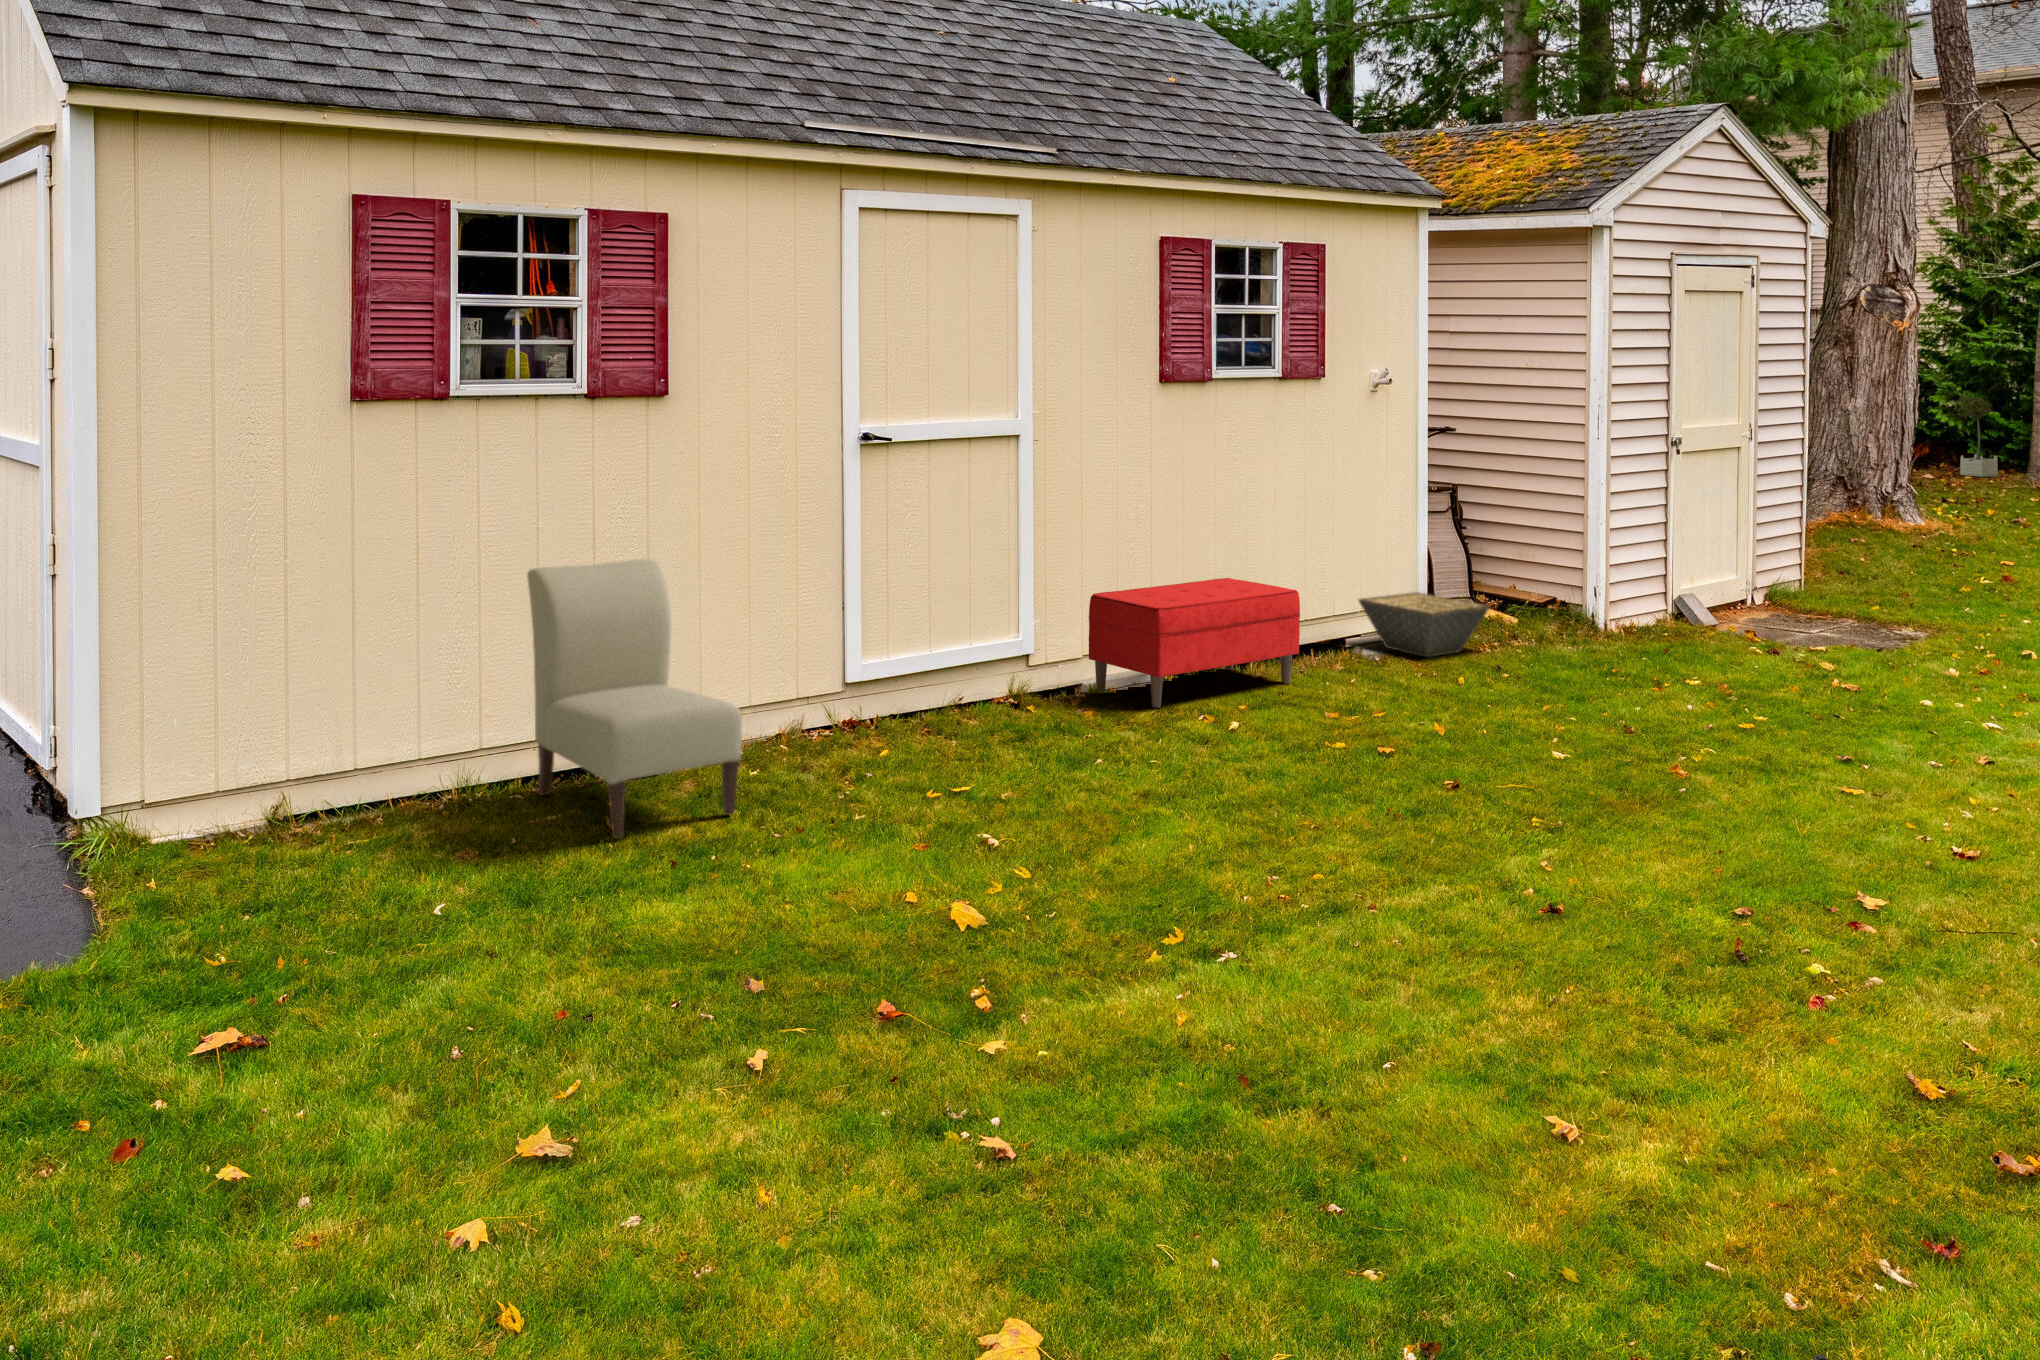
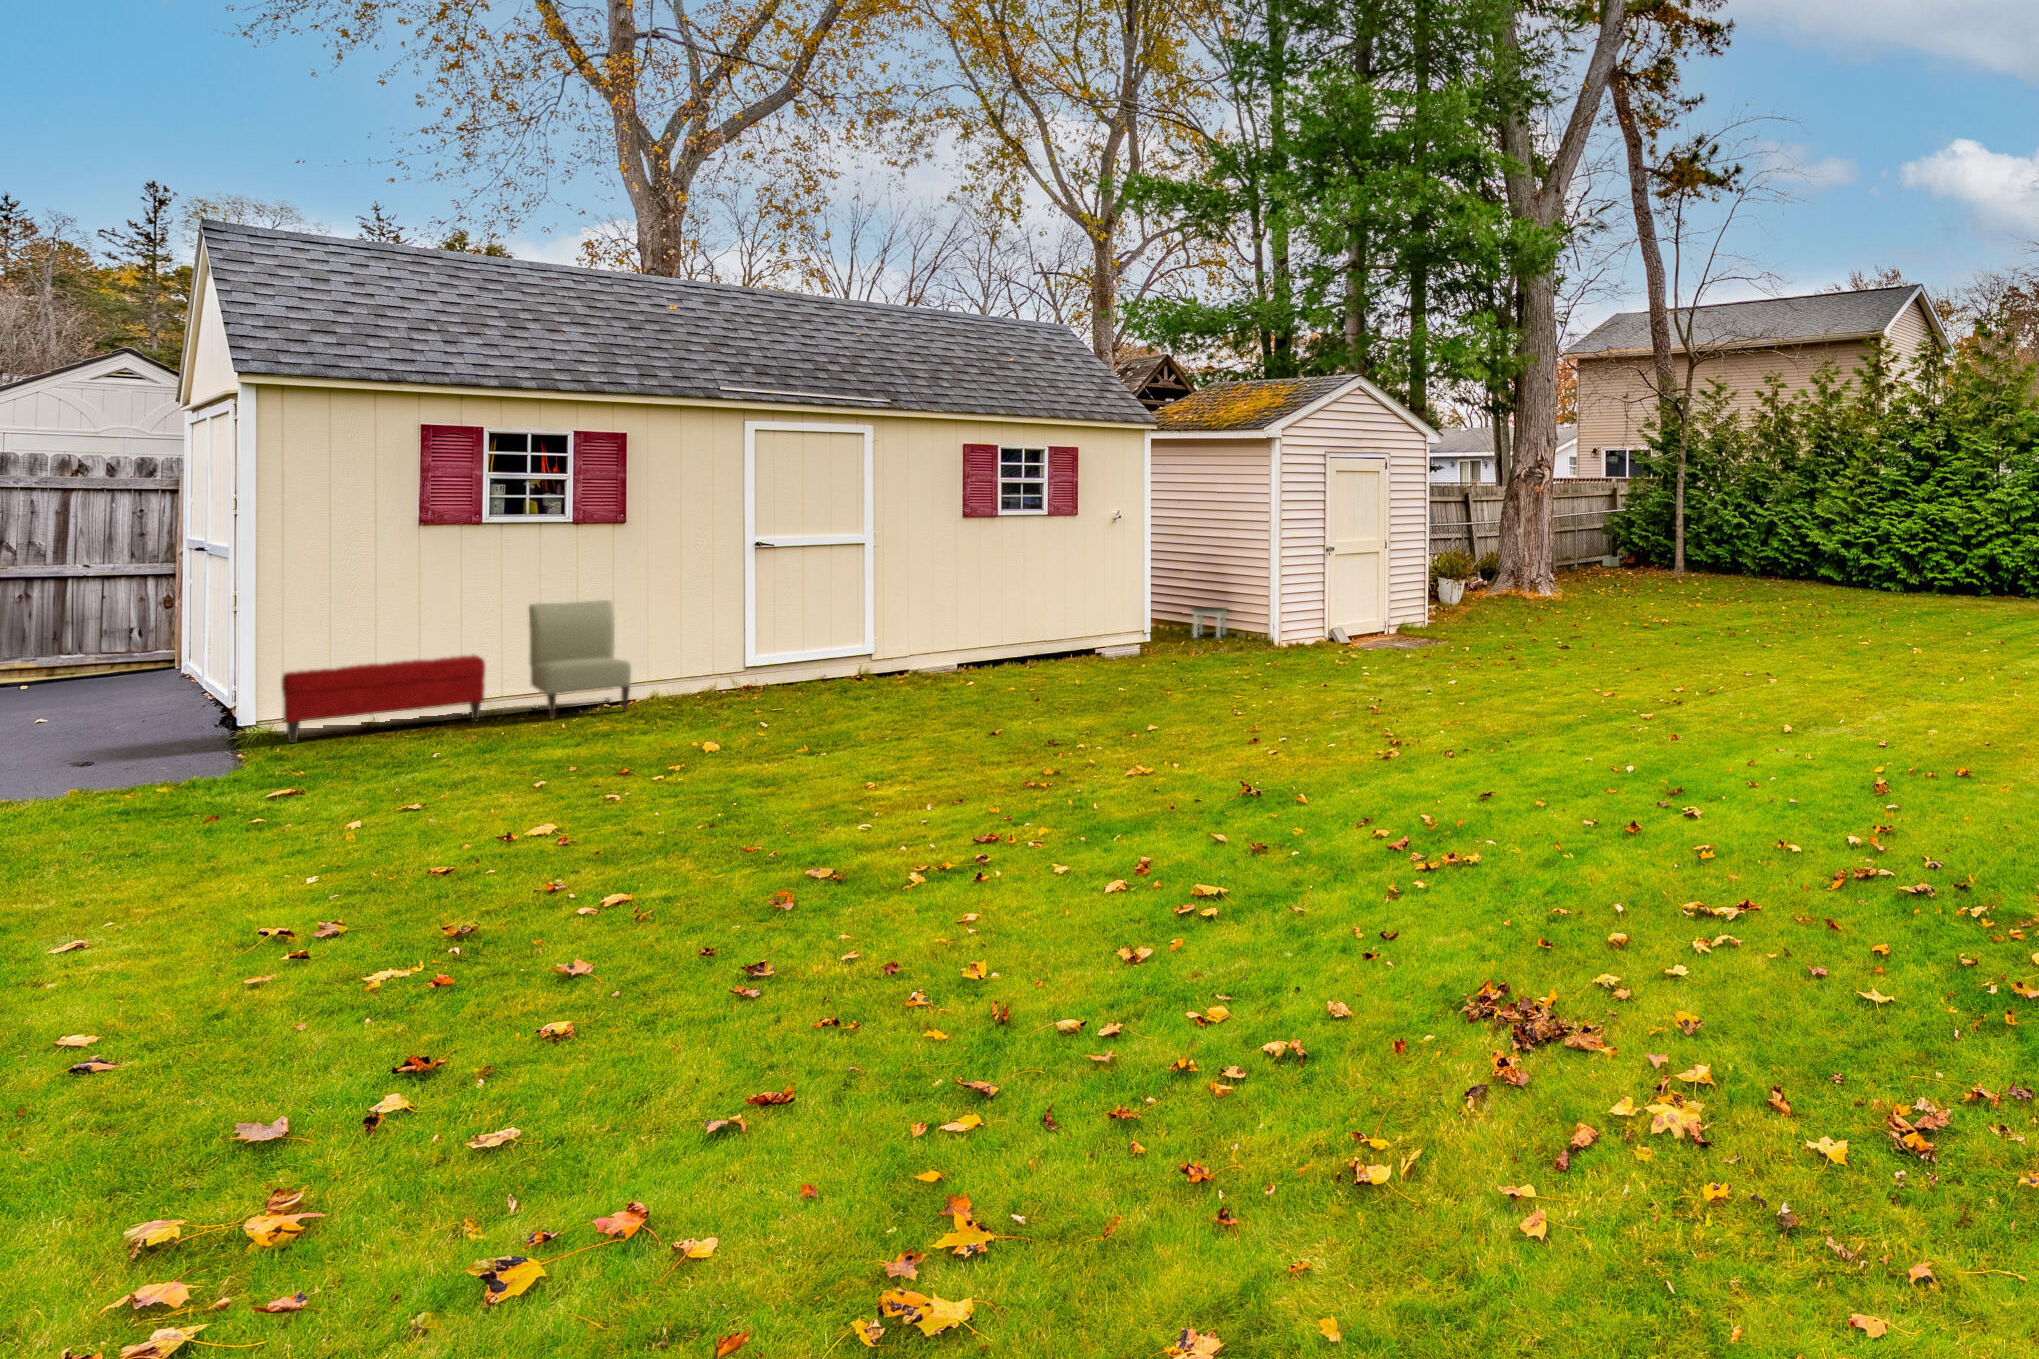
round table: none [1473,562,1552,628] -> present [1193,607,1227,637]
bench: present [1089,578,1300,708] -> present [282,655,485,743]
basket: present [1359,592,1490,657] -> none [1100,621,1162,650]

